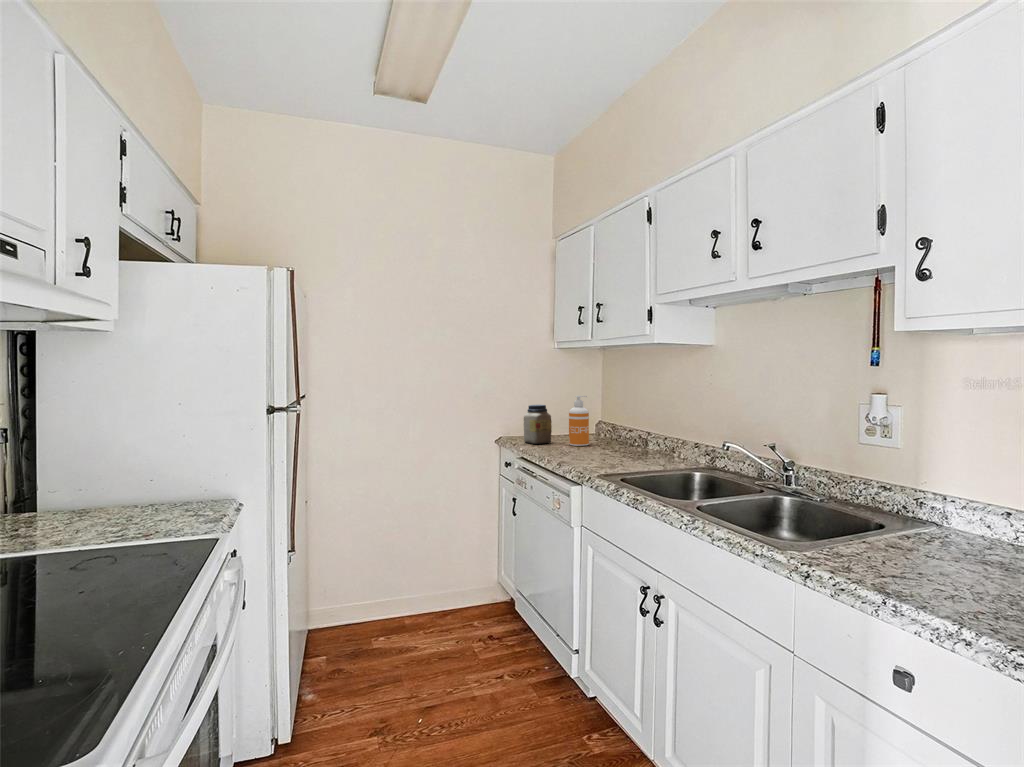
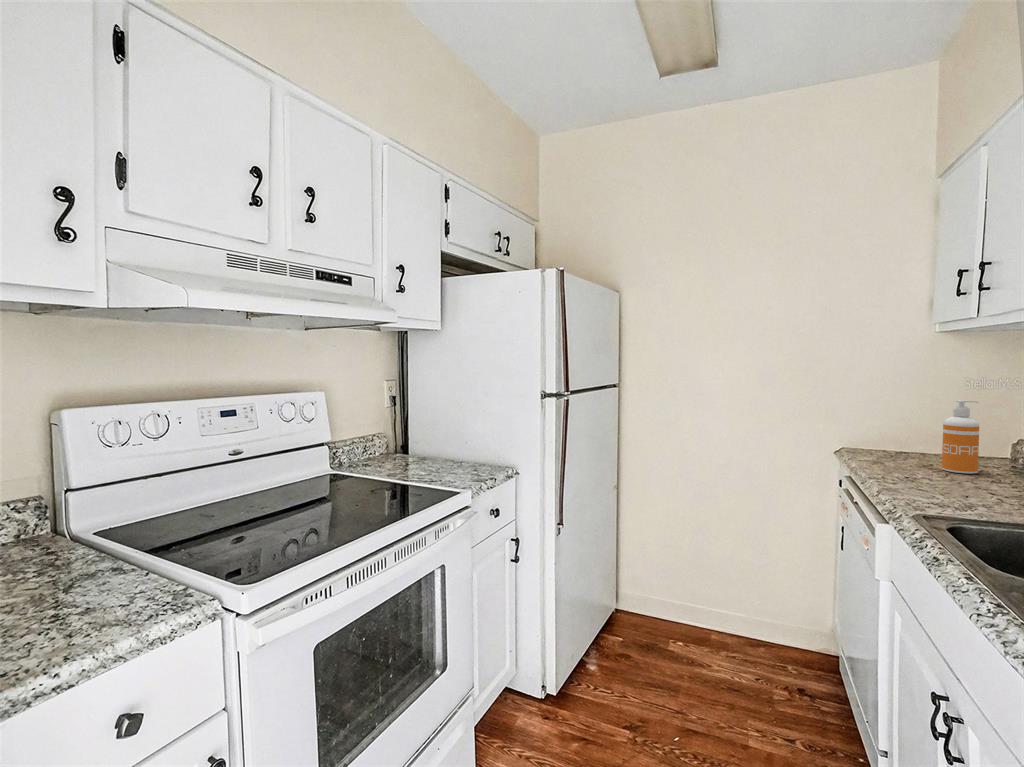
jar: present [524,405,552,444] -> none [870,409,915,462]

